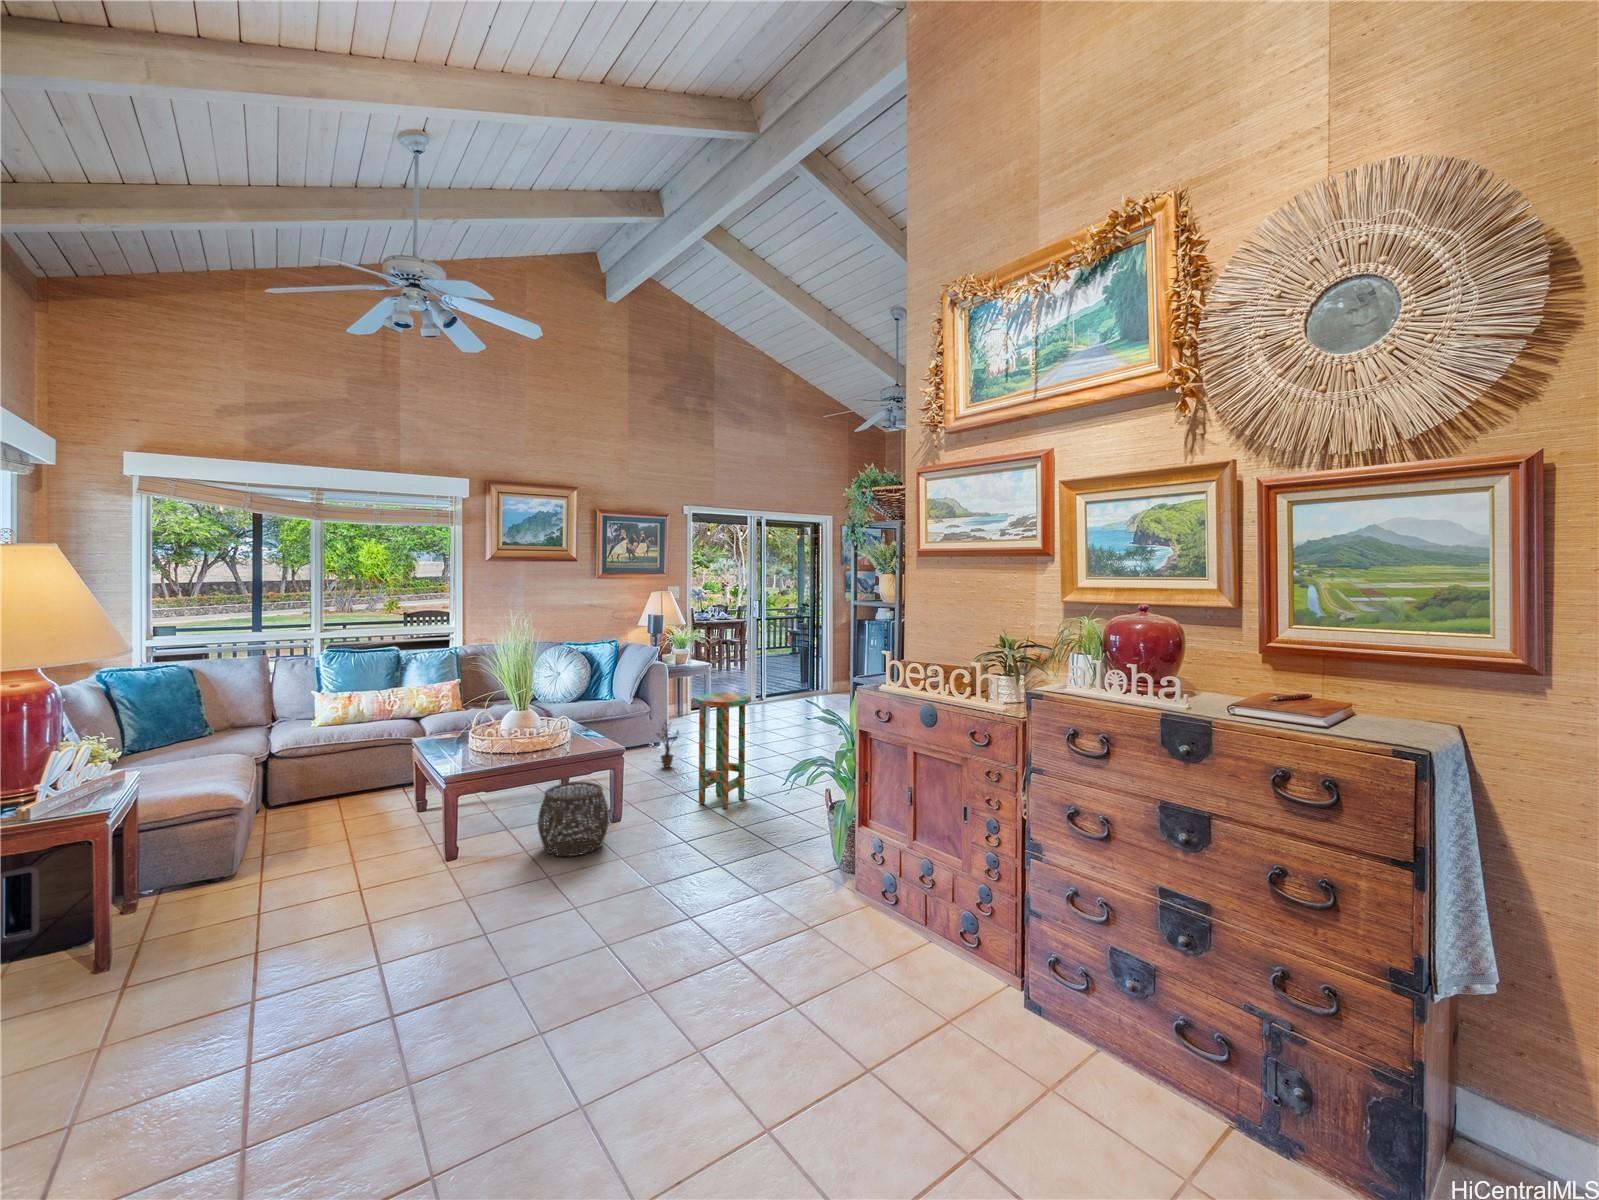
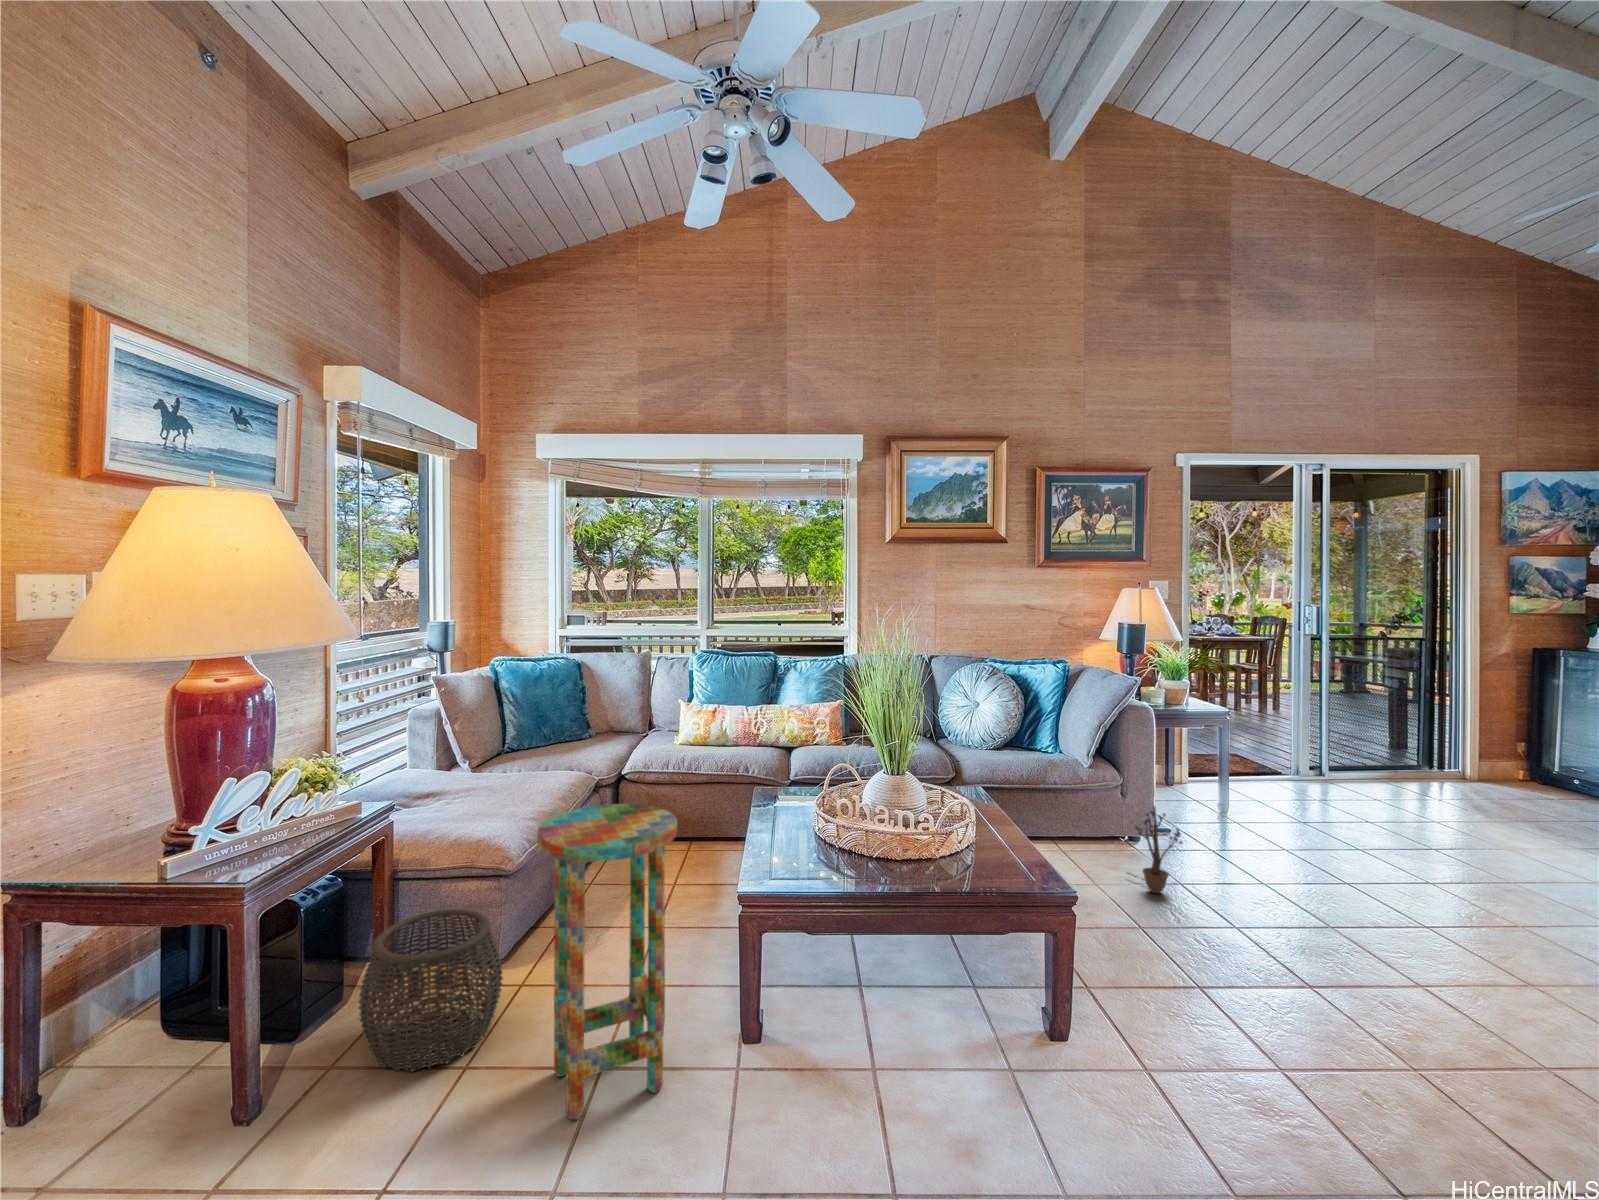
side table: present [695,693,750,808] -> present [537,804,677,1120]
woven basket: present [538,782,609,857] -> present [359,909,503,1071]

